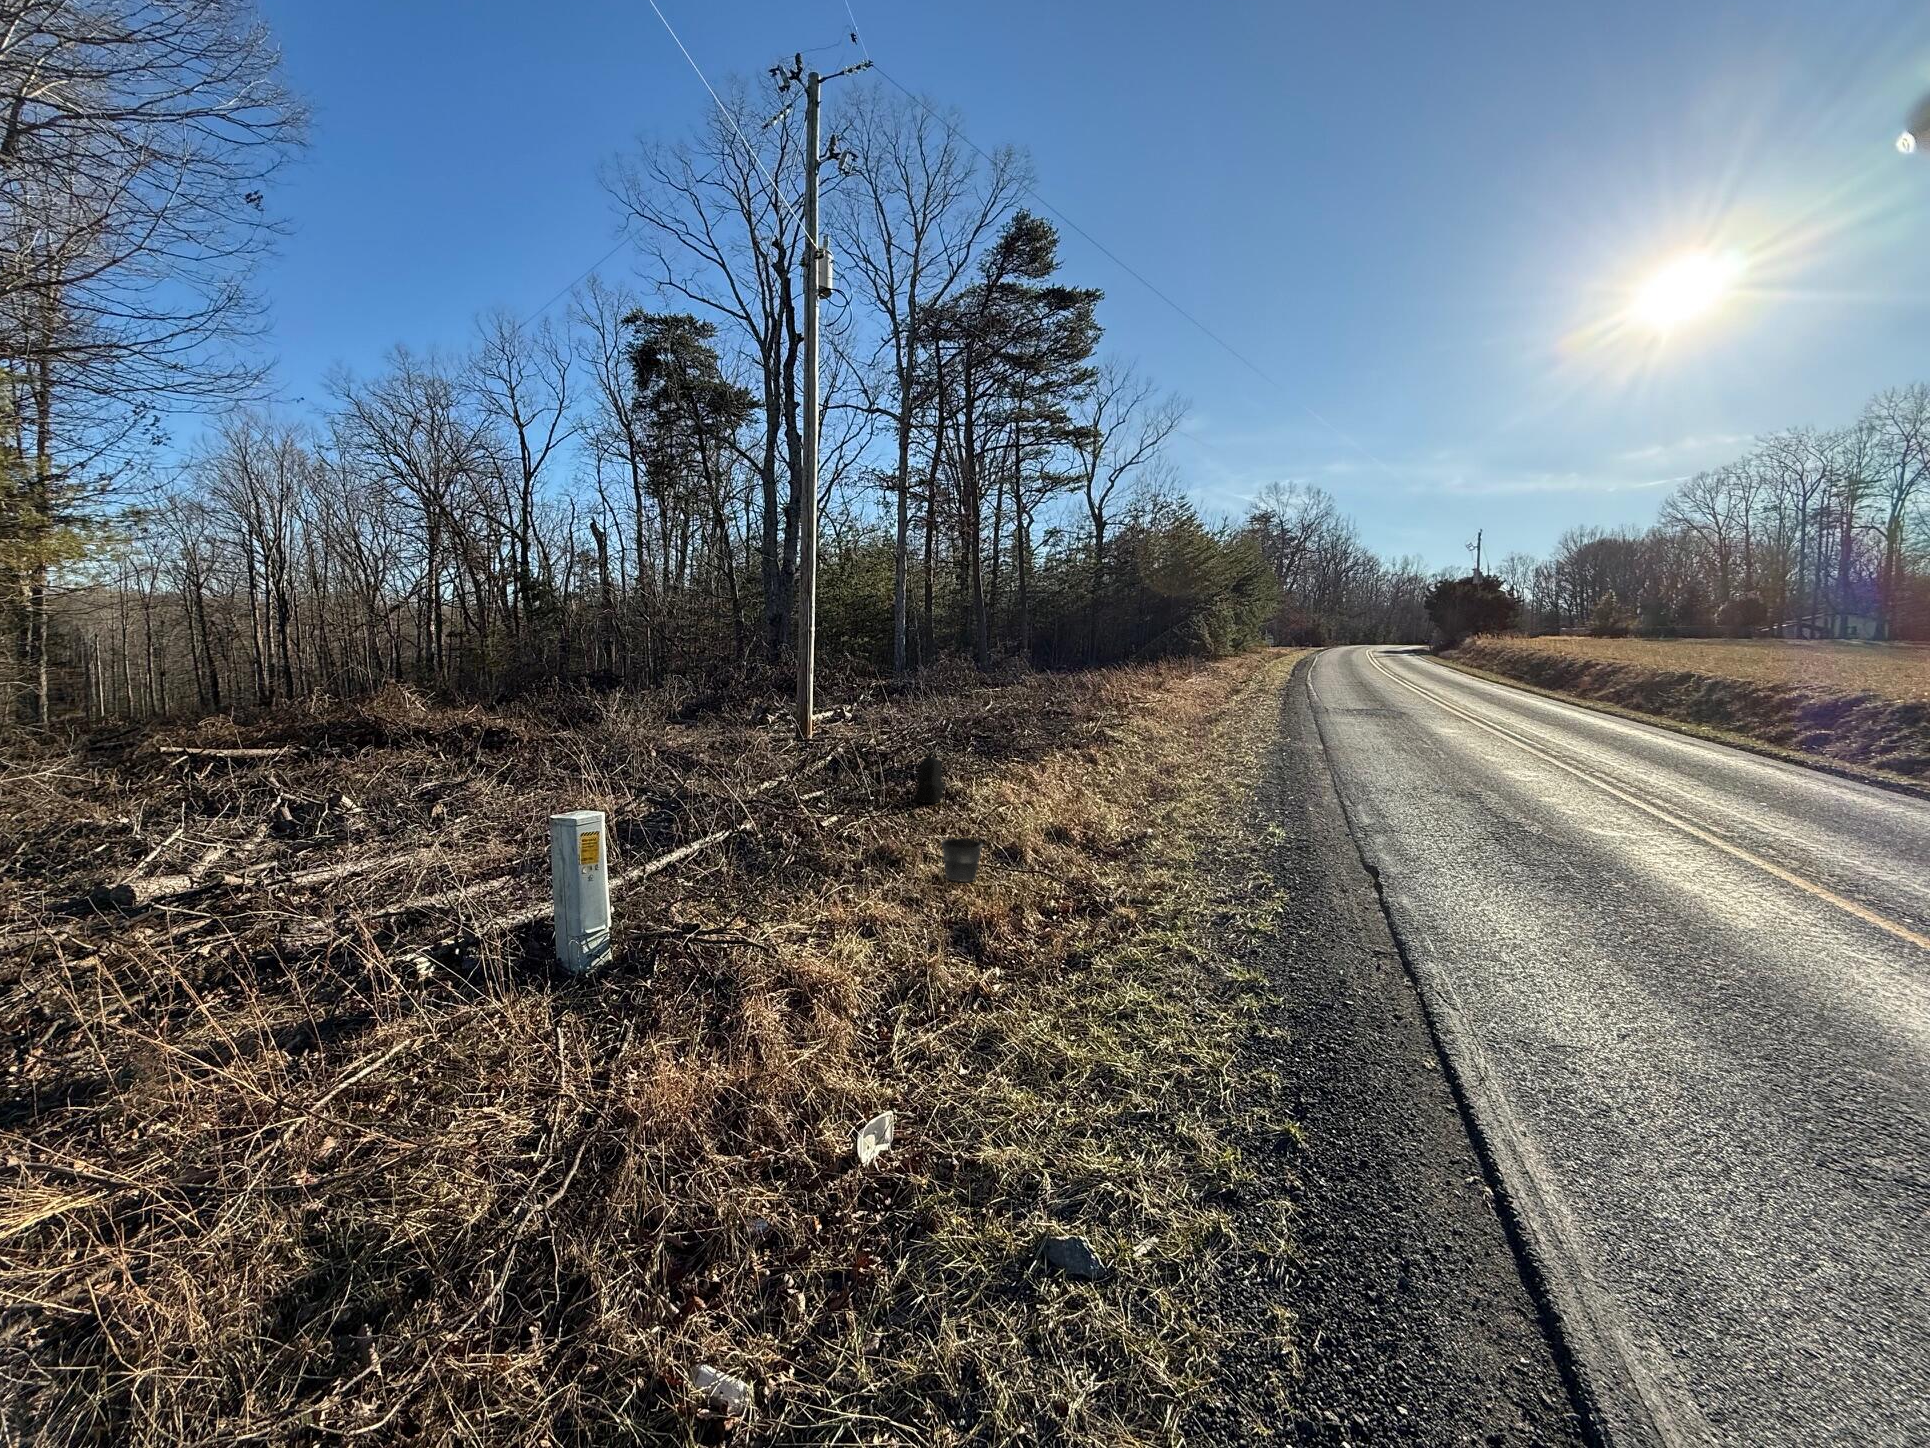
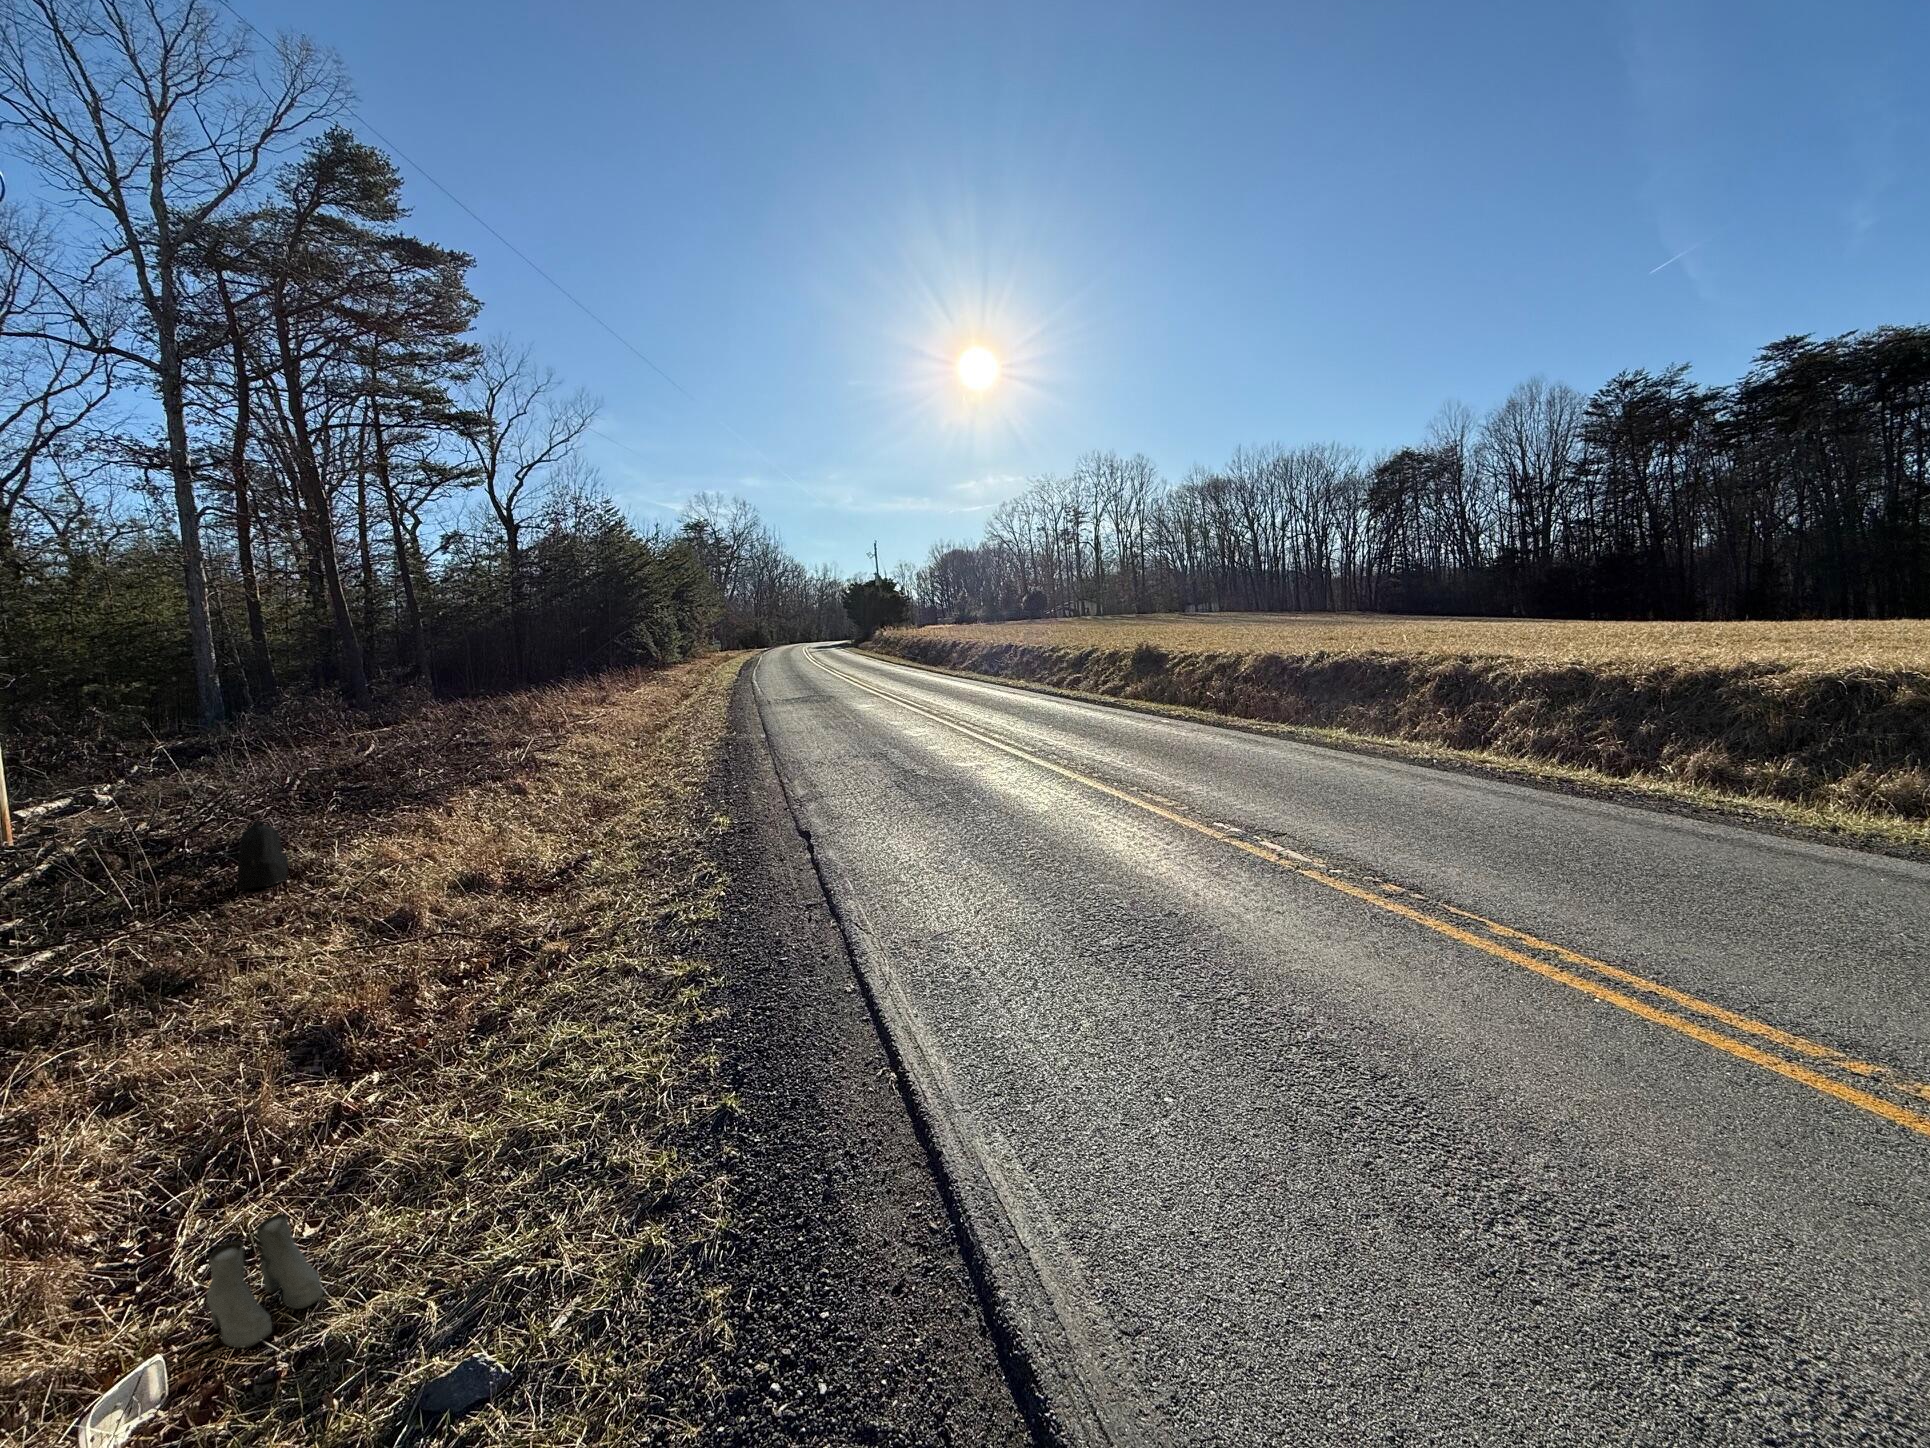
bucket: present [937,838,983,882] -> none [271,917,347,979]
boots: none [914,1053,975,1139] -> present [207,1214,323,1348]

